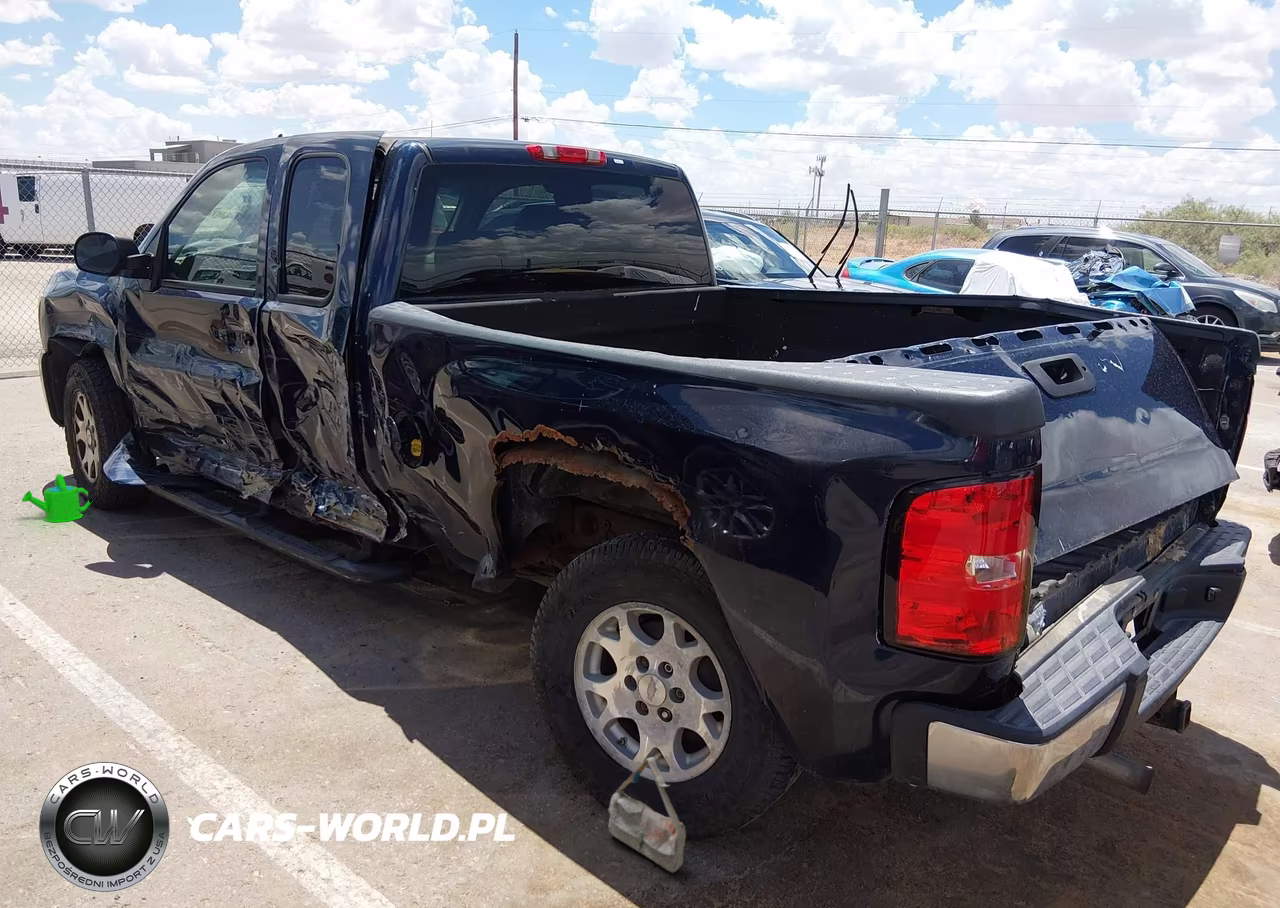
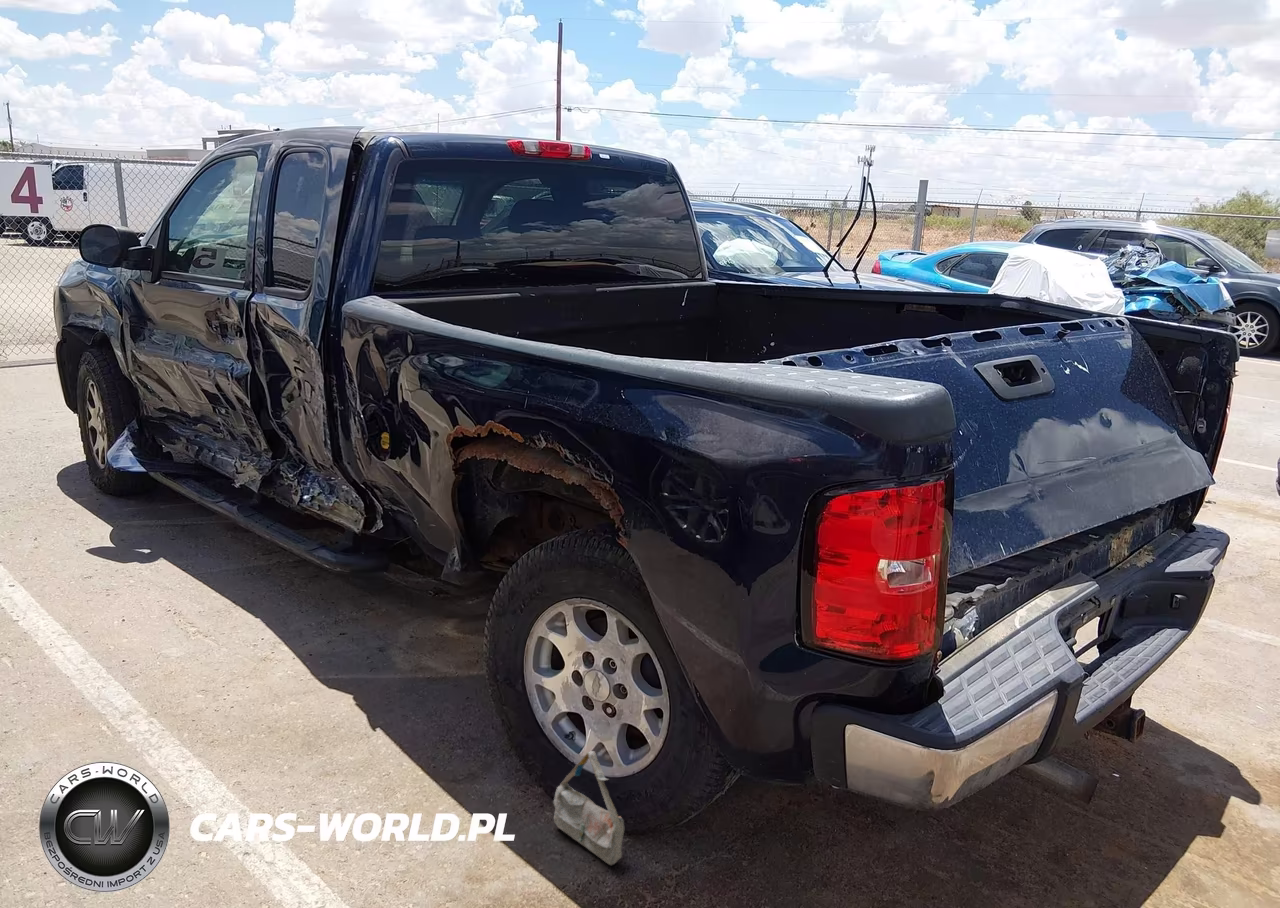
watering can: present [22,474,92,522] -> none [34,460,104,507]

